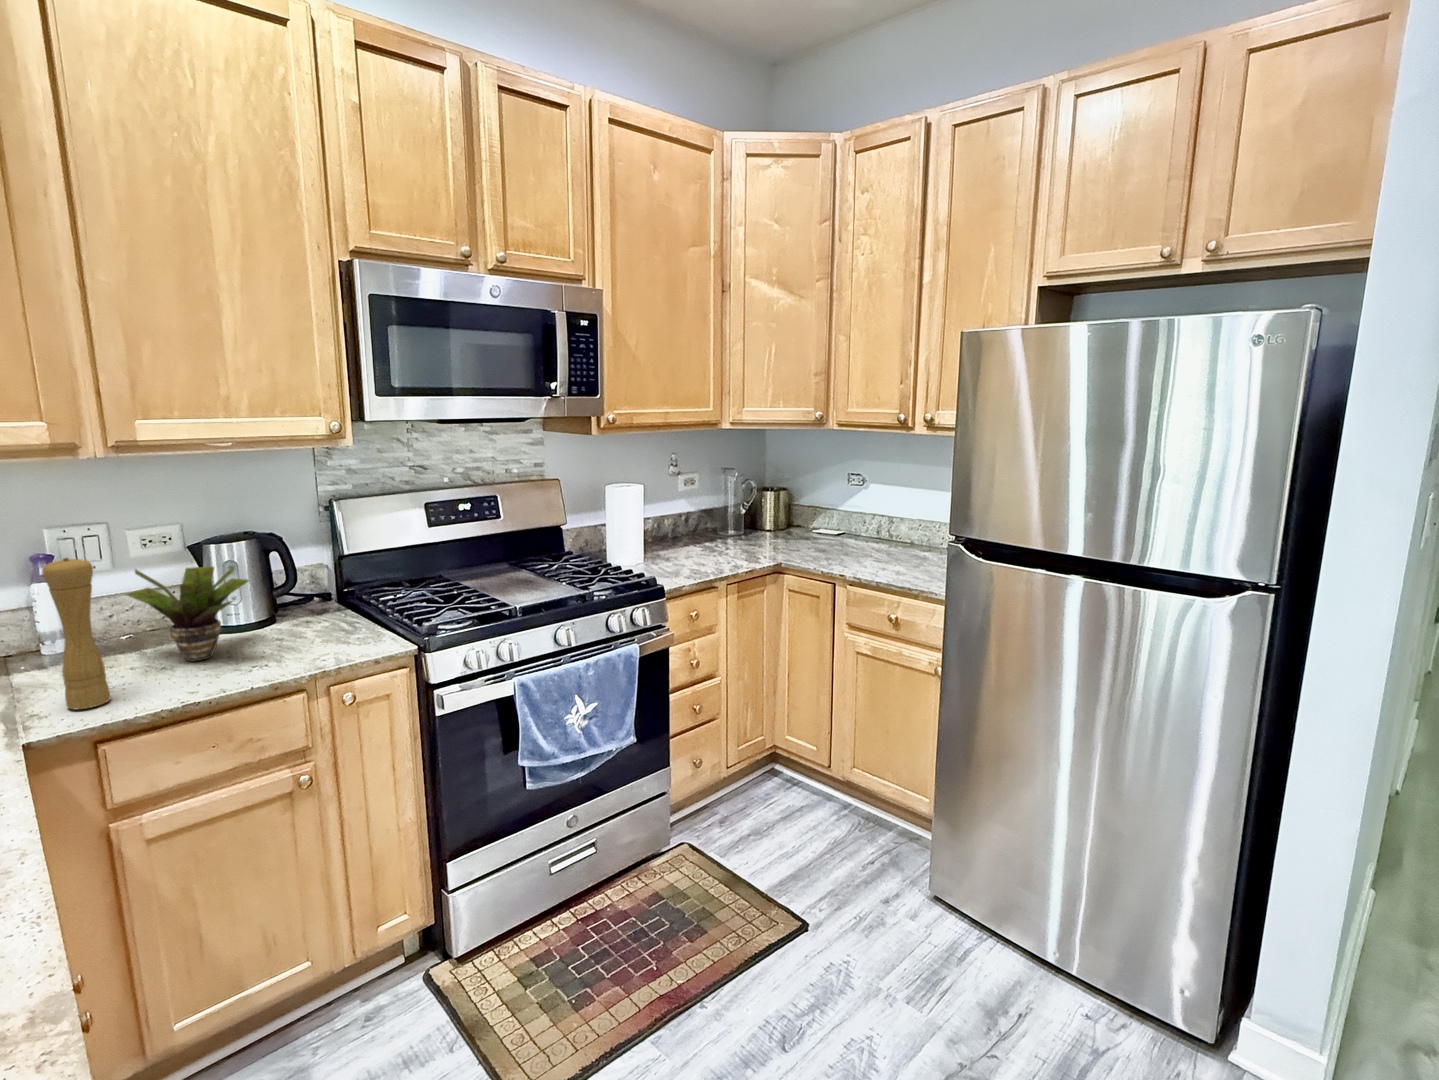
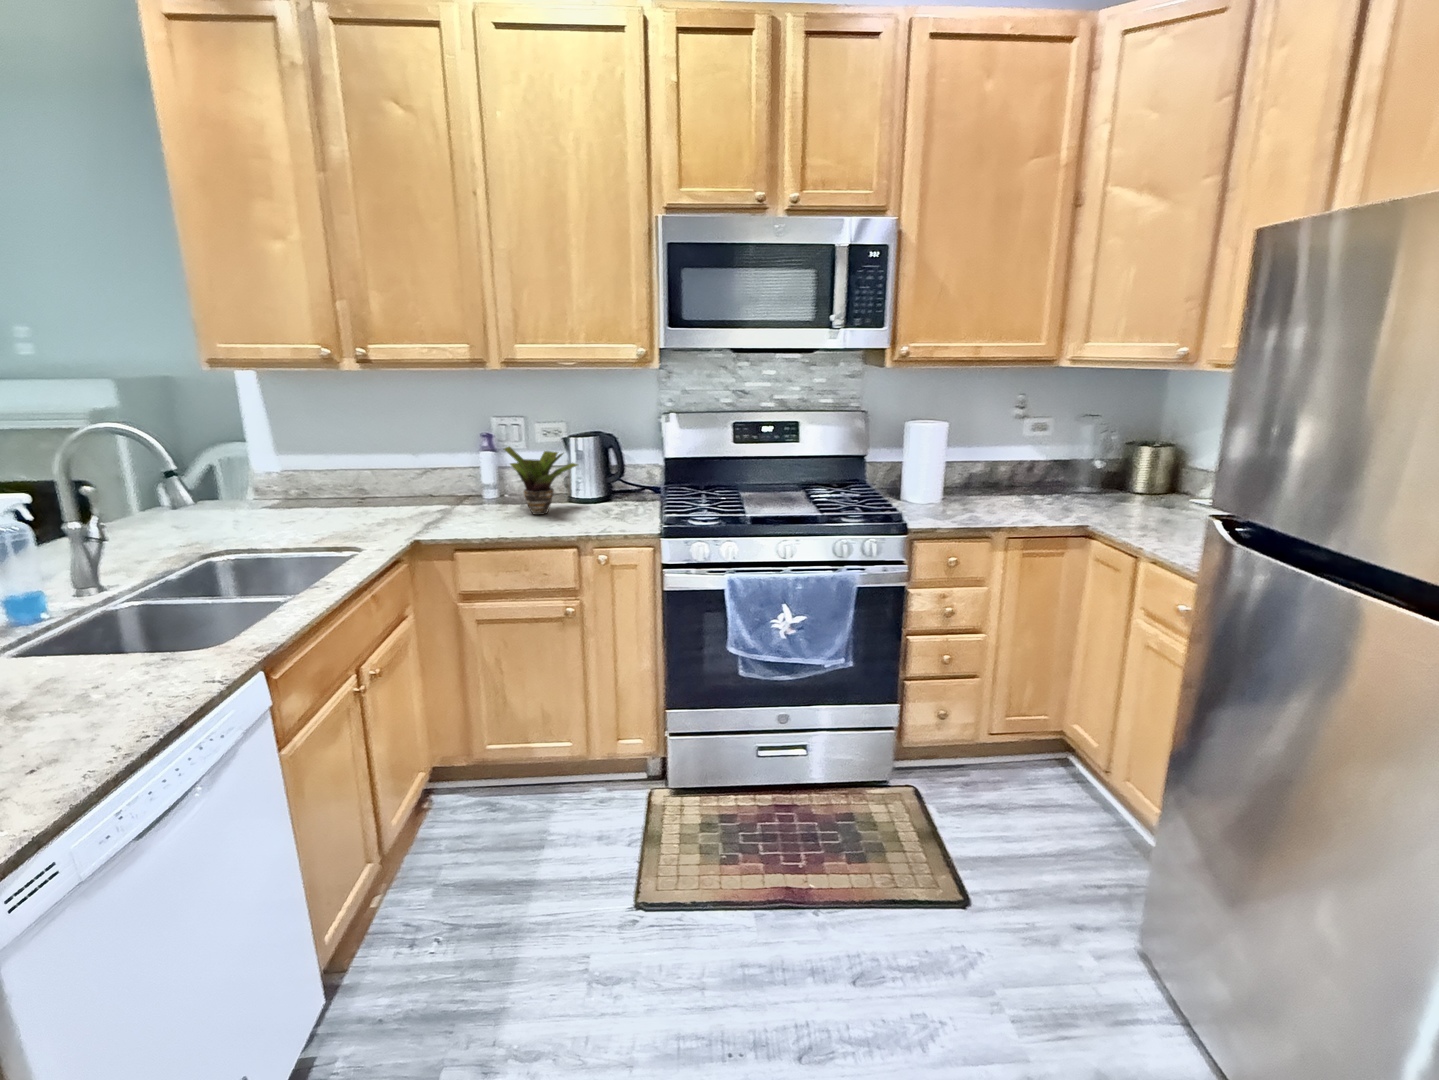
pepper mill: present [42,558,110,710] -> none [442,431,474,528]

